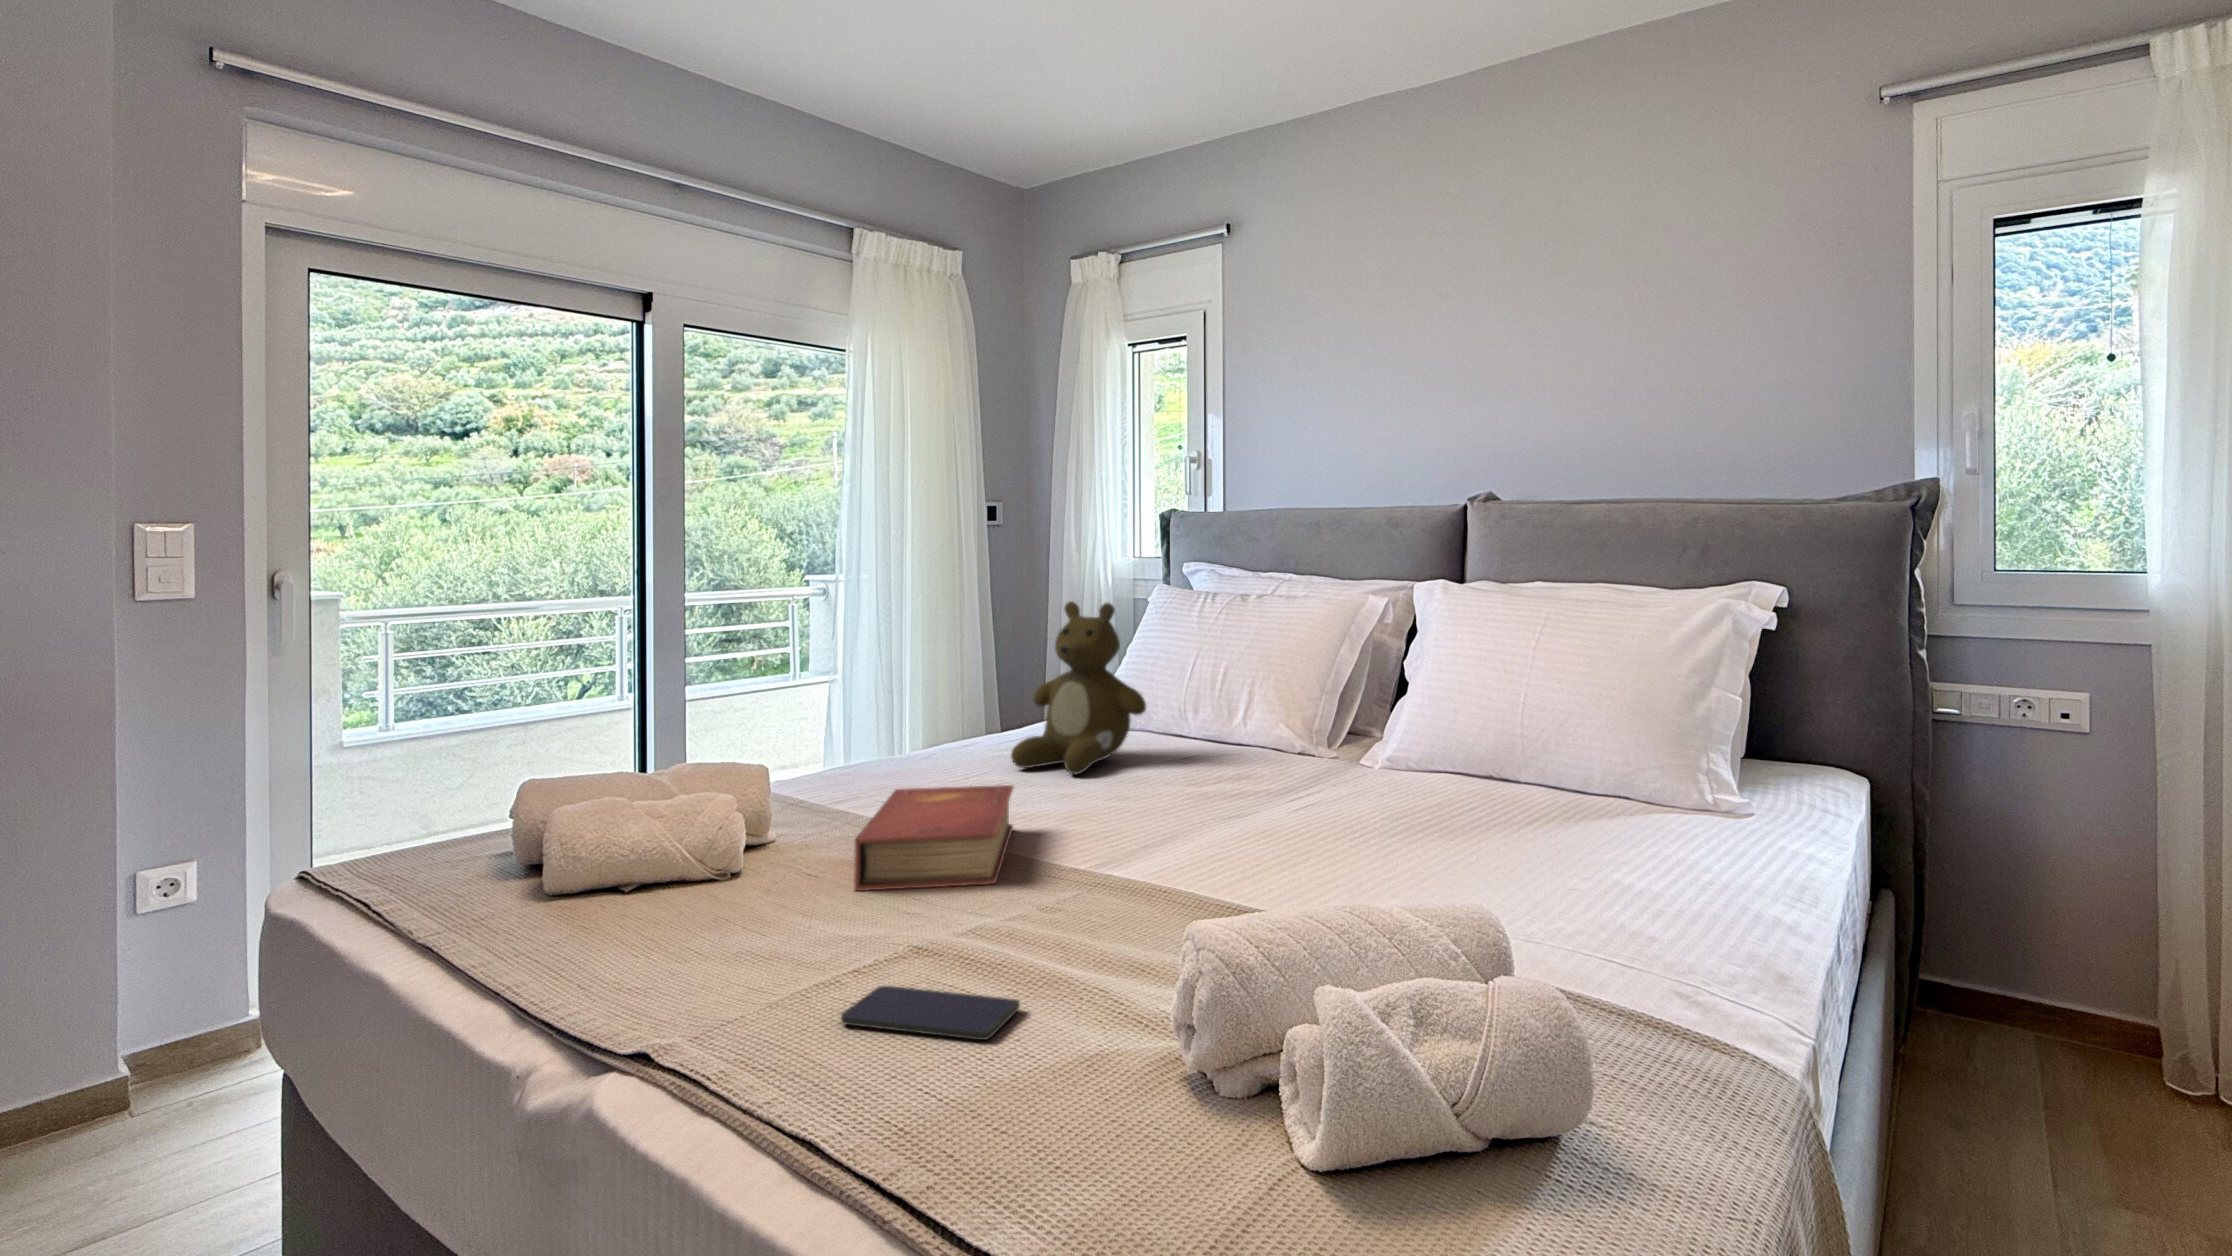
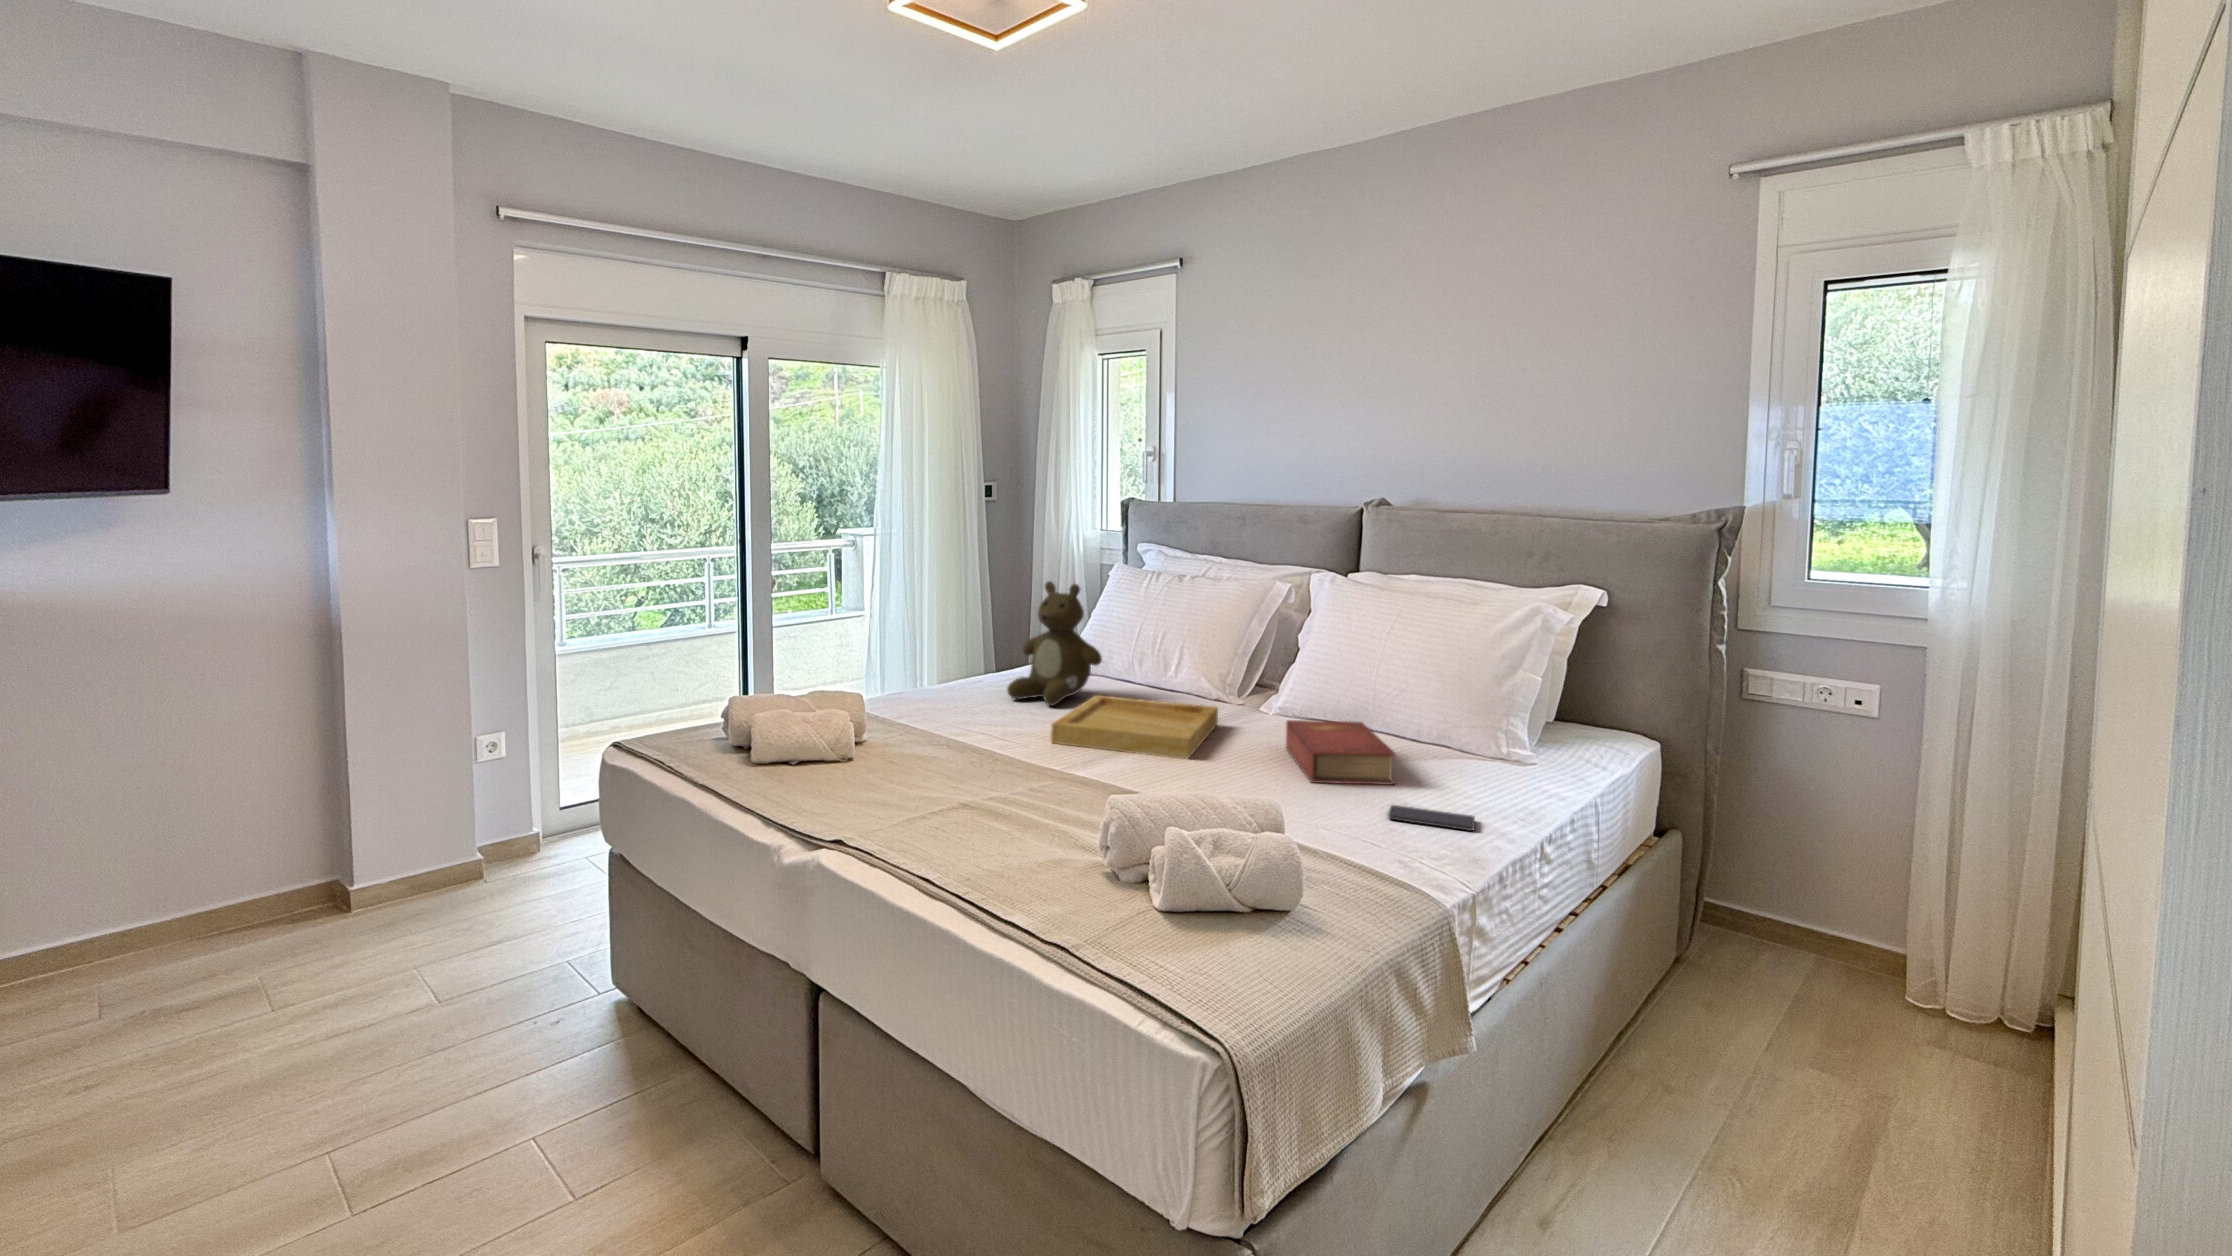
tray: none [1077,755,1313,841] -> present [1051,695,1218,759]
book: present [854,785,1013,891] -> present [1286,720,1396,785]
smartphone: present [841,986,1020,1040] -> present [1388,805,1475,831]

